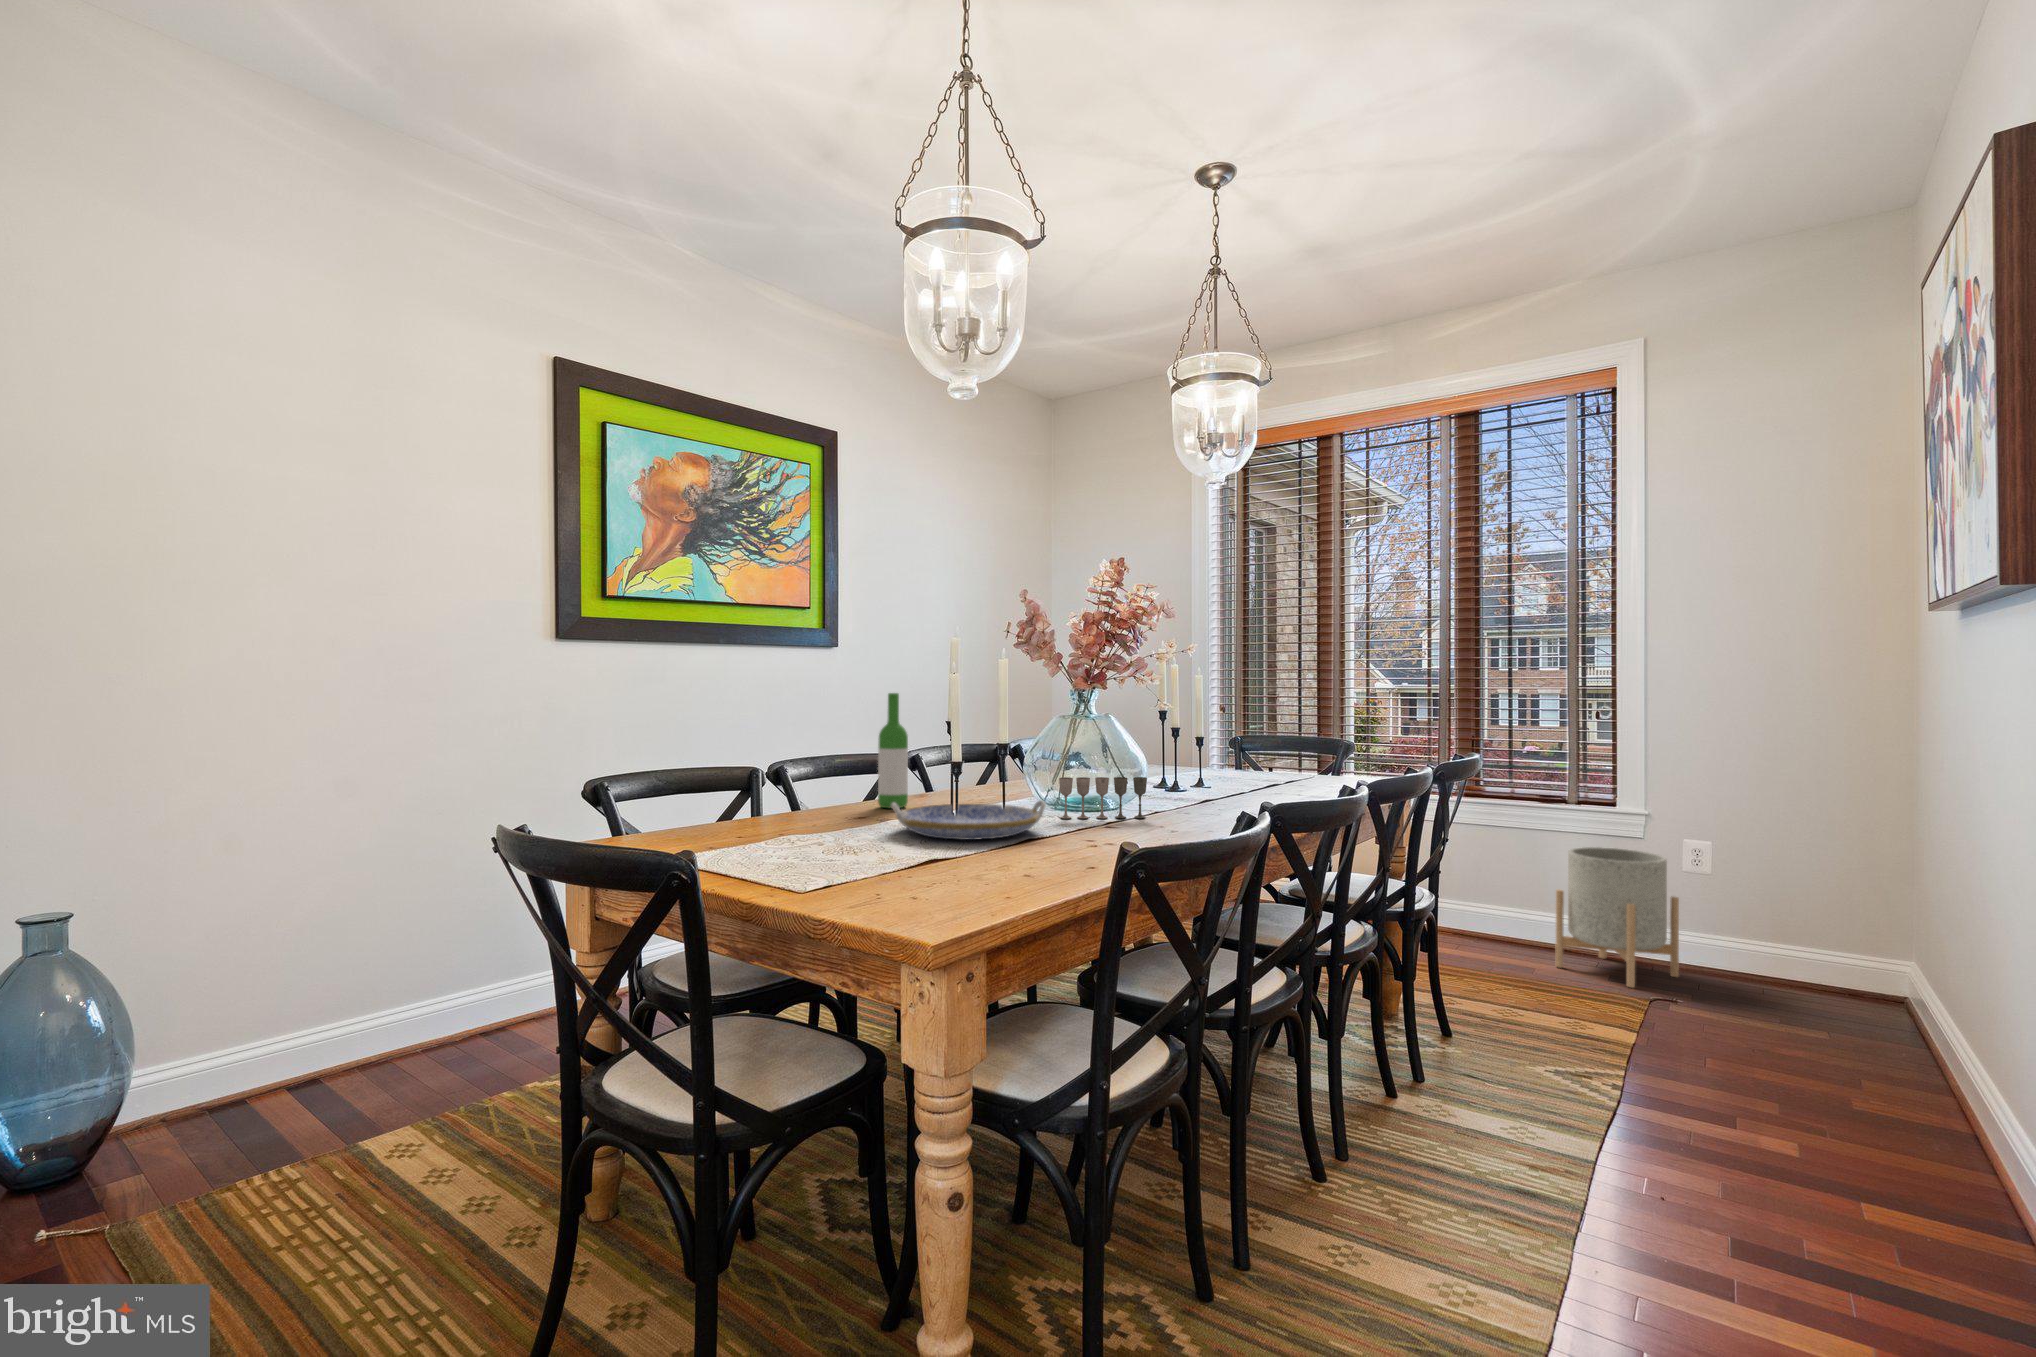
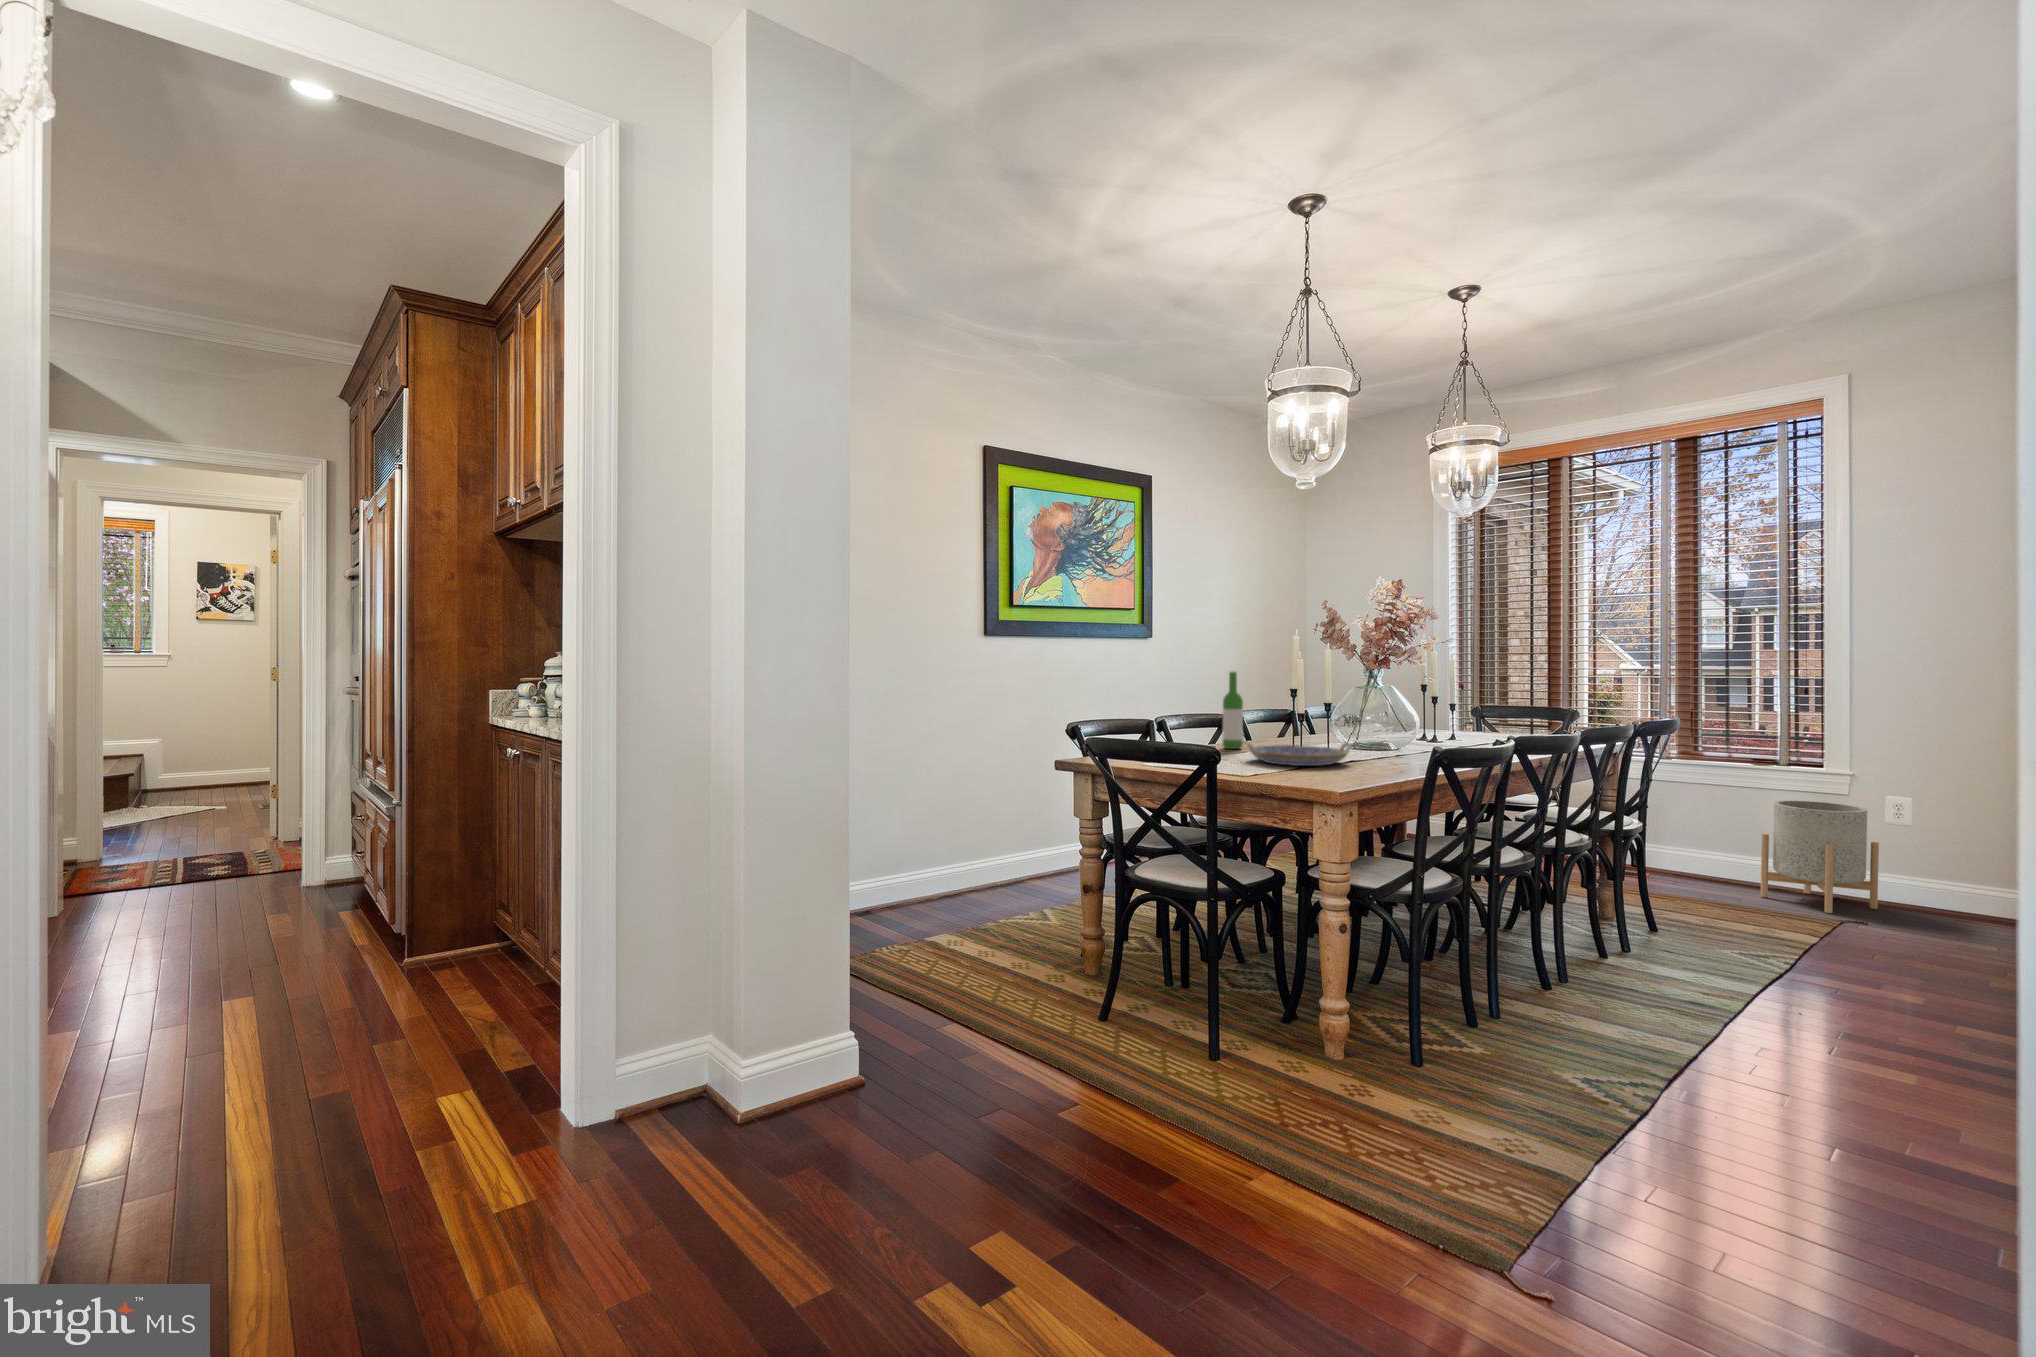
wine glass: present [1059,777,1147,819] -> none [1355,729,1419,758]

